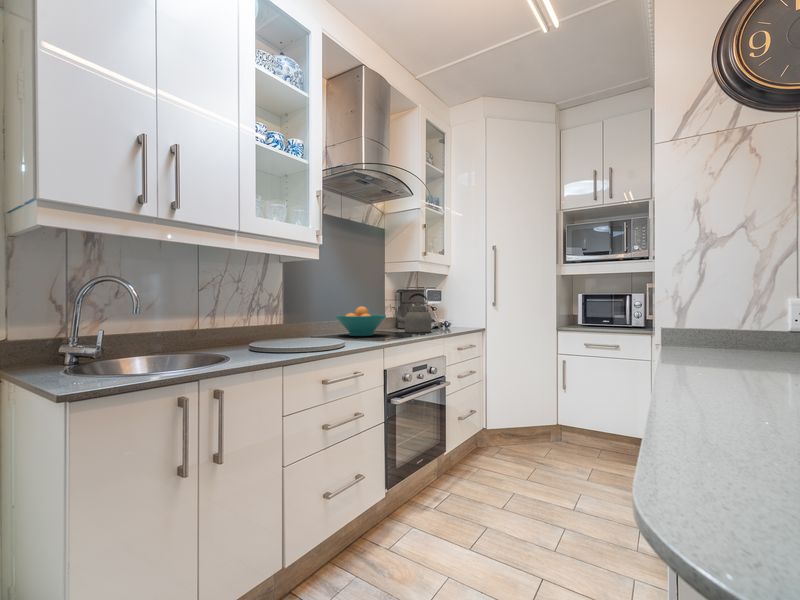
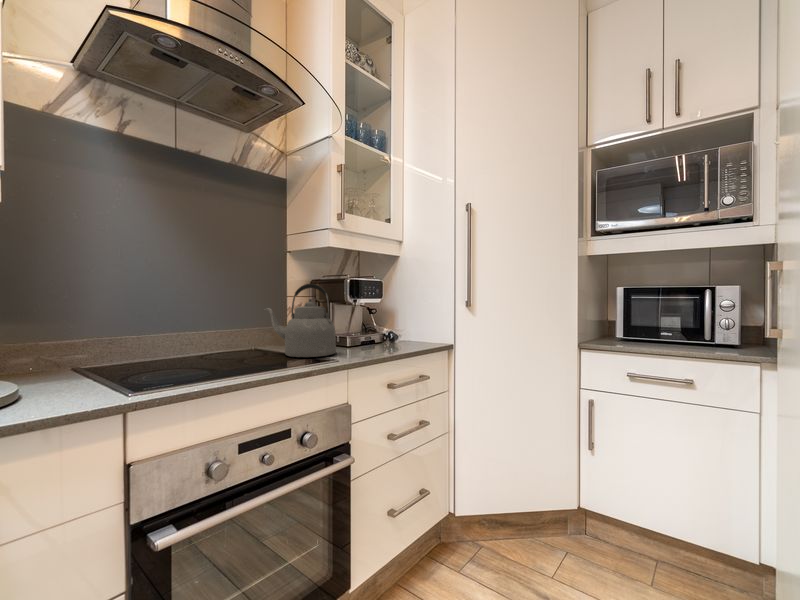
fruit bowl: present [336,306,386,336] -> none [108,309,224,369]

